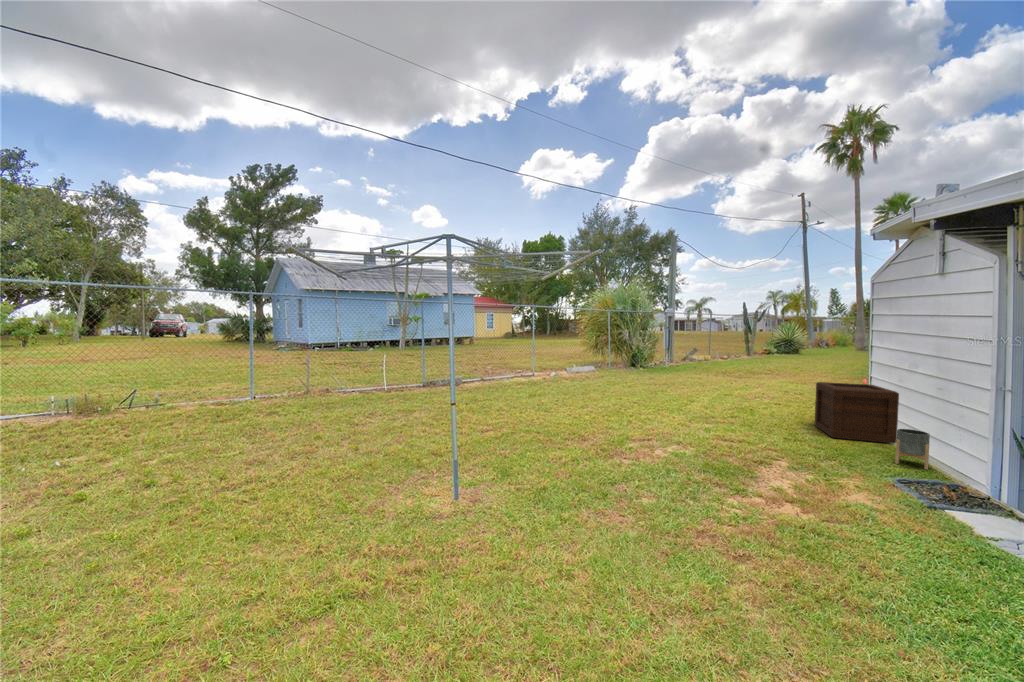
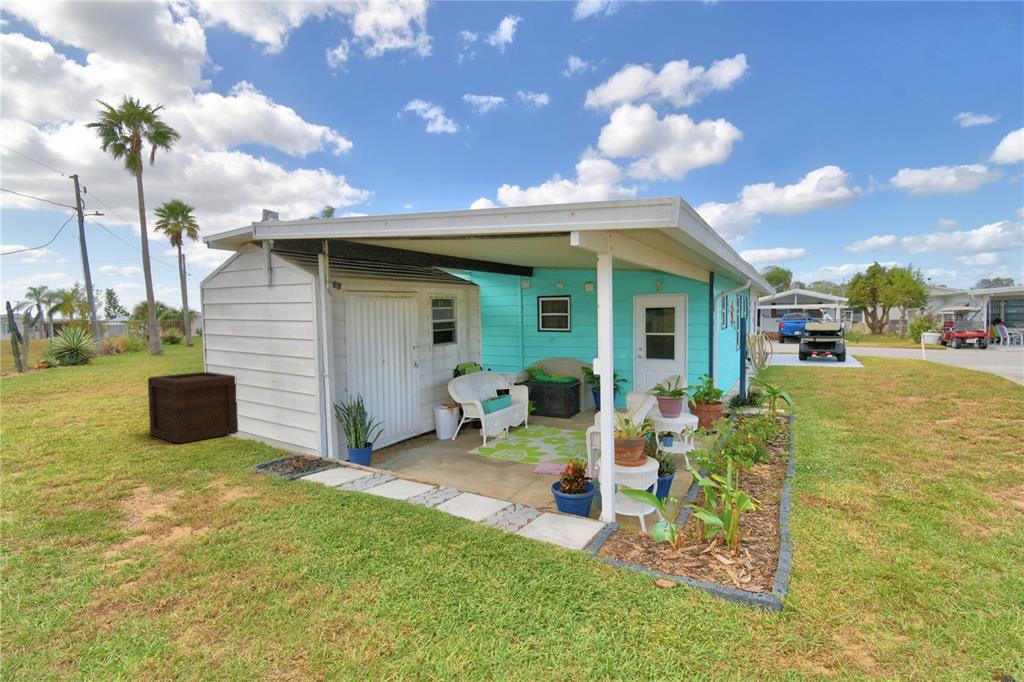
planter: present [895,429,930,470] -> none [245,412,273,452]

